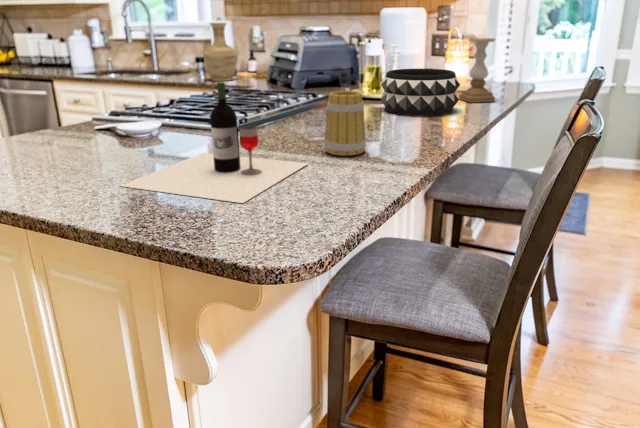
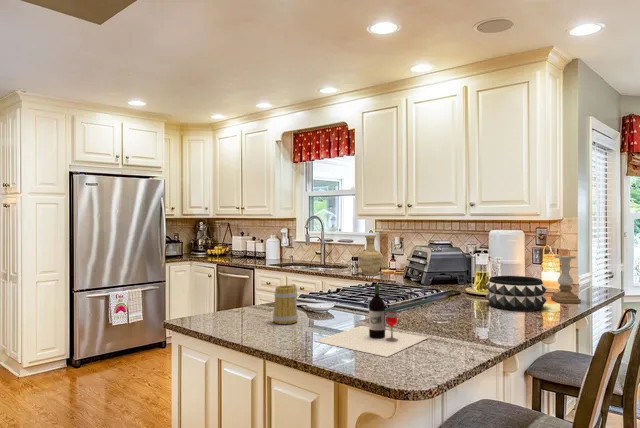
mug: present [325,88,366,156] -> present [273,284,298,324]

